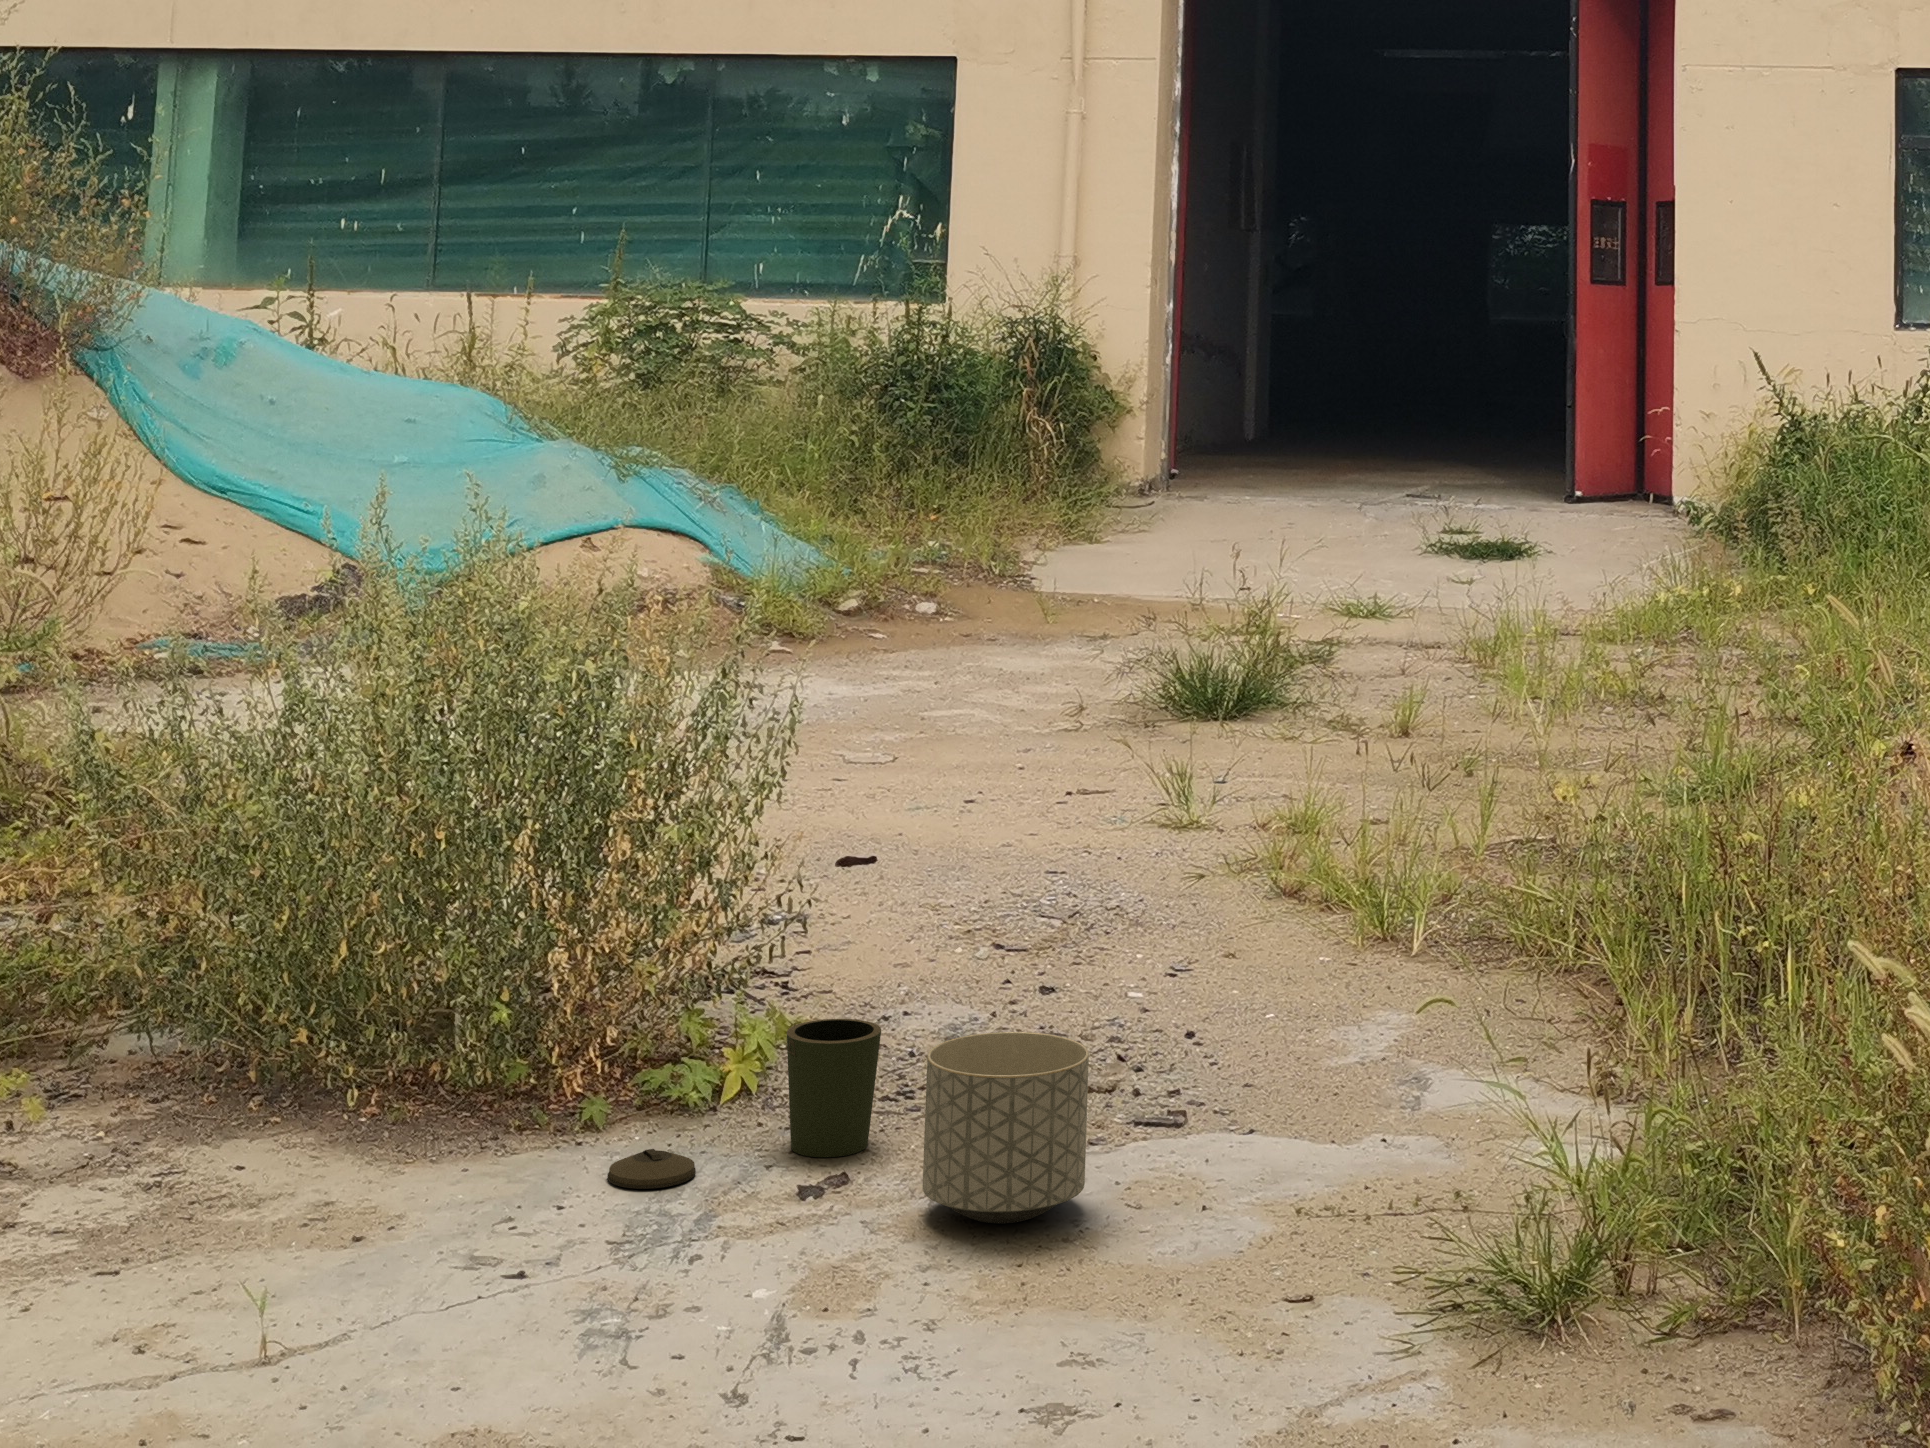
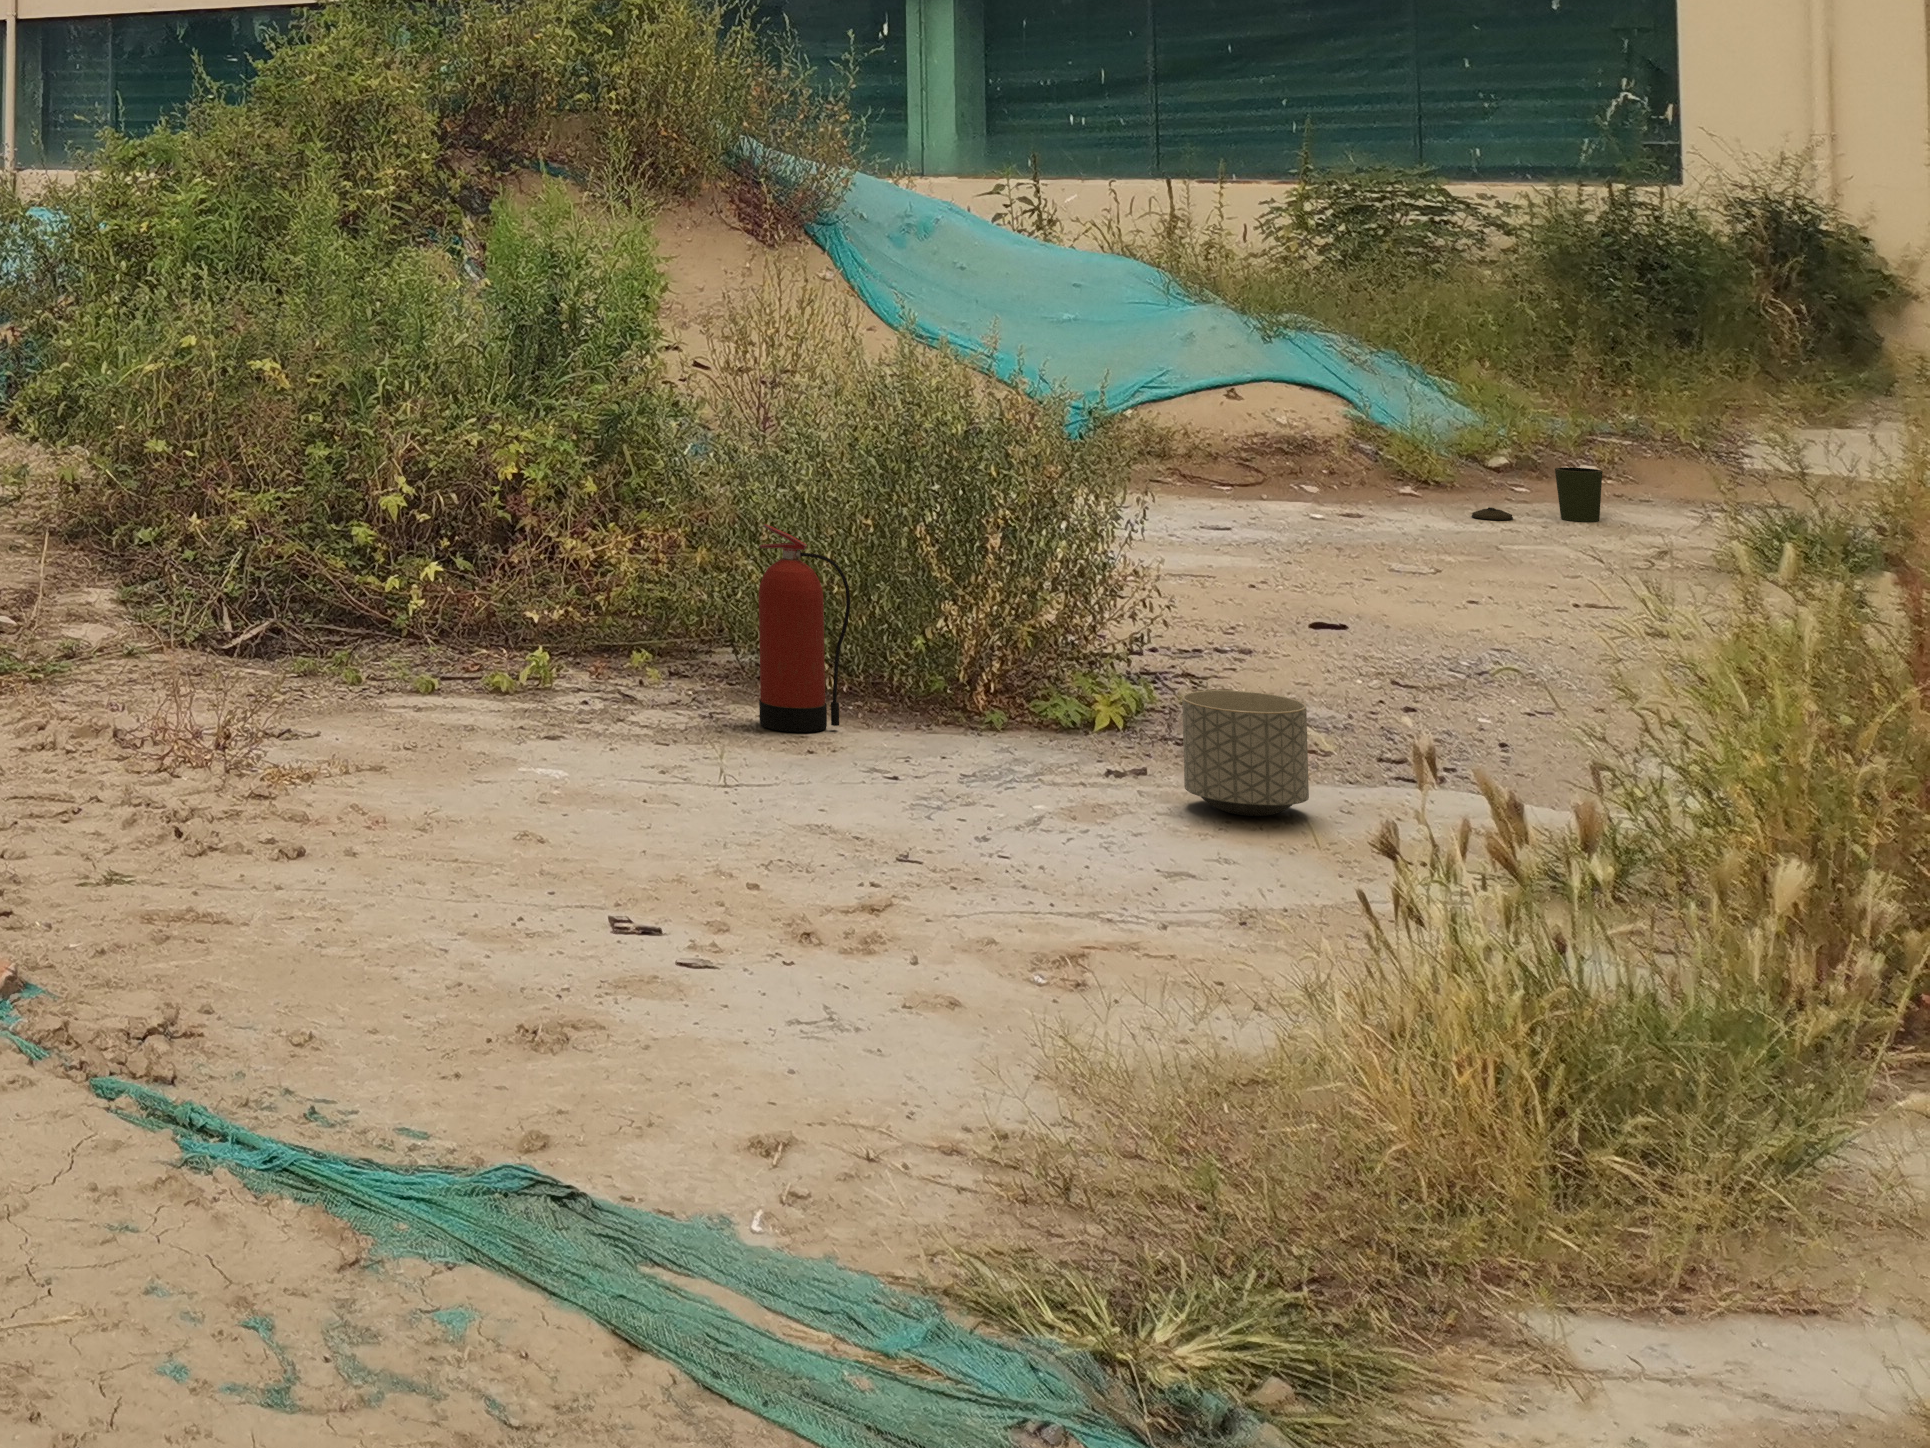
fire extinguisher: none [235,850,398,1185] -> present [759,524,850,732]
trash can: present [607,1019,881,1189] -> present [1472,467,1602,522]

